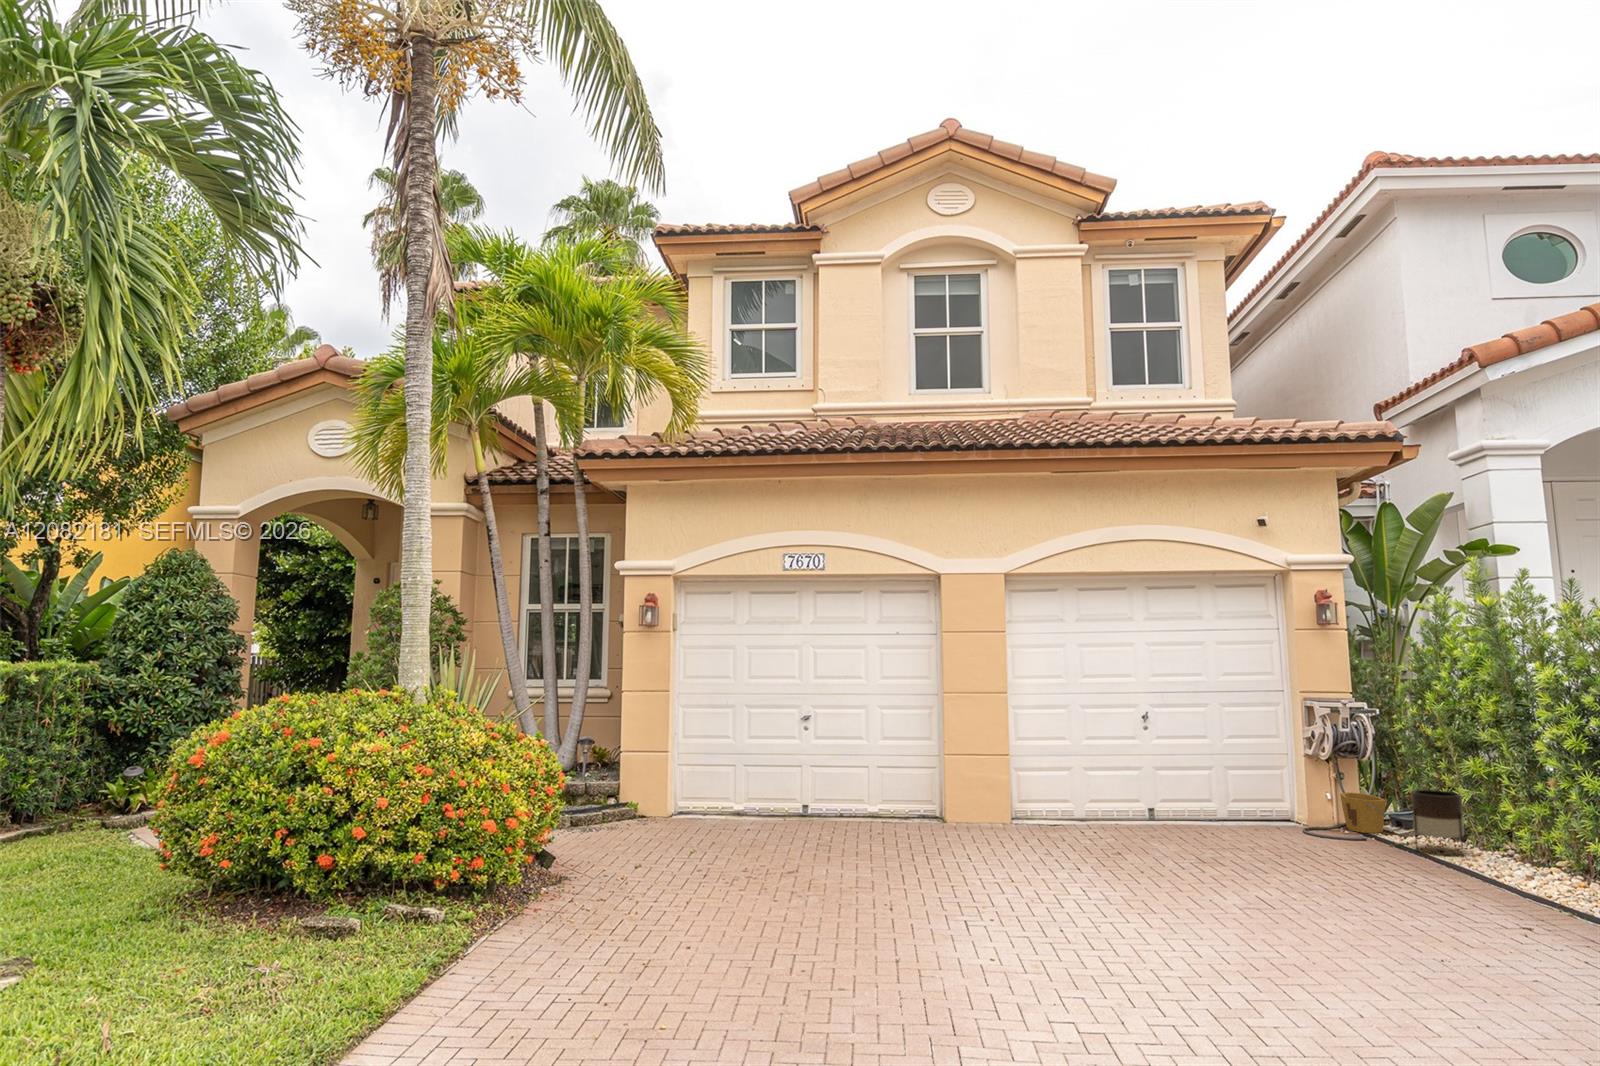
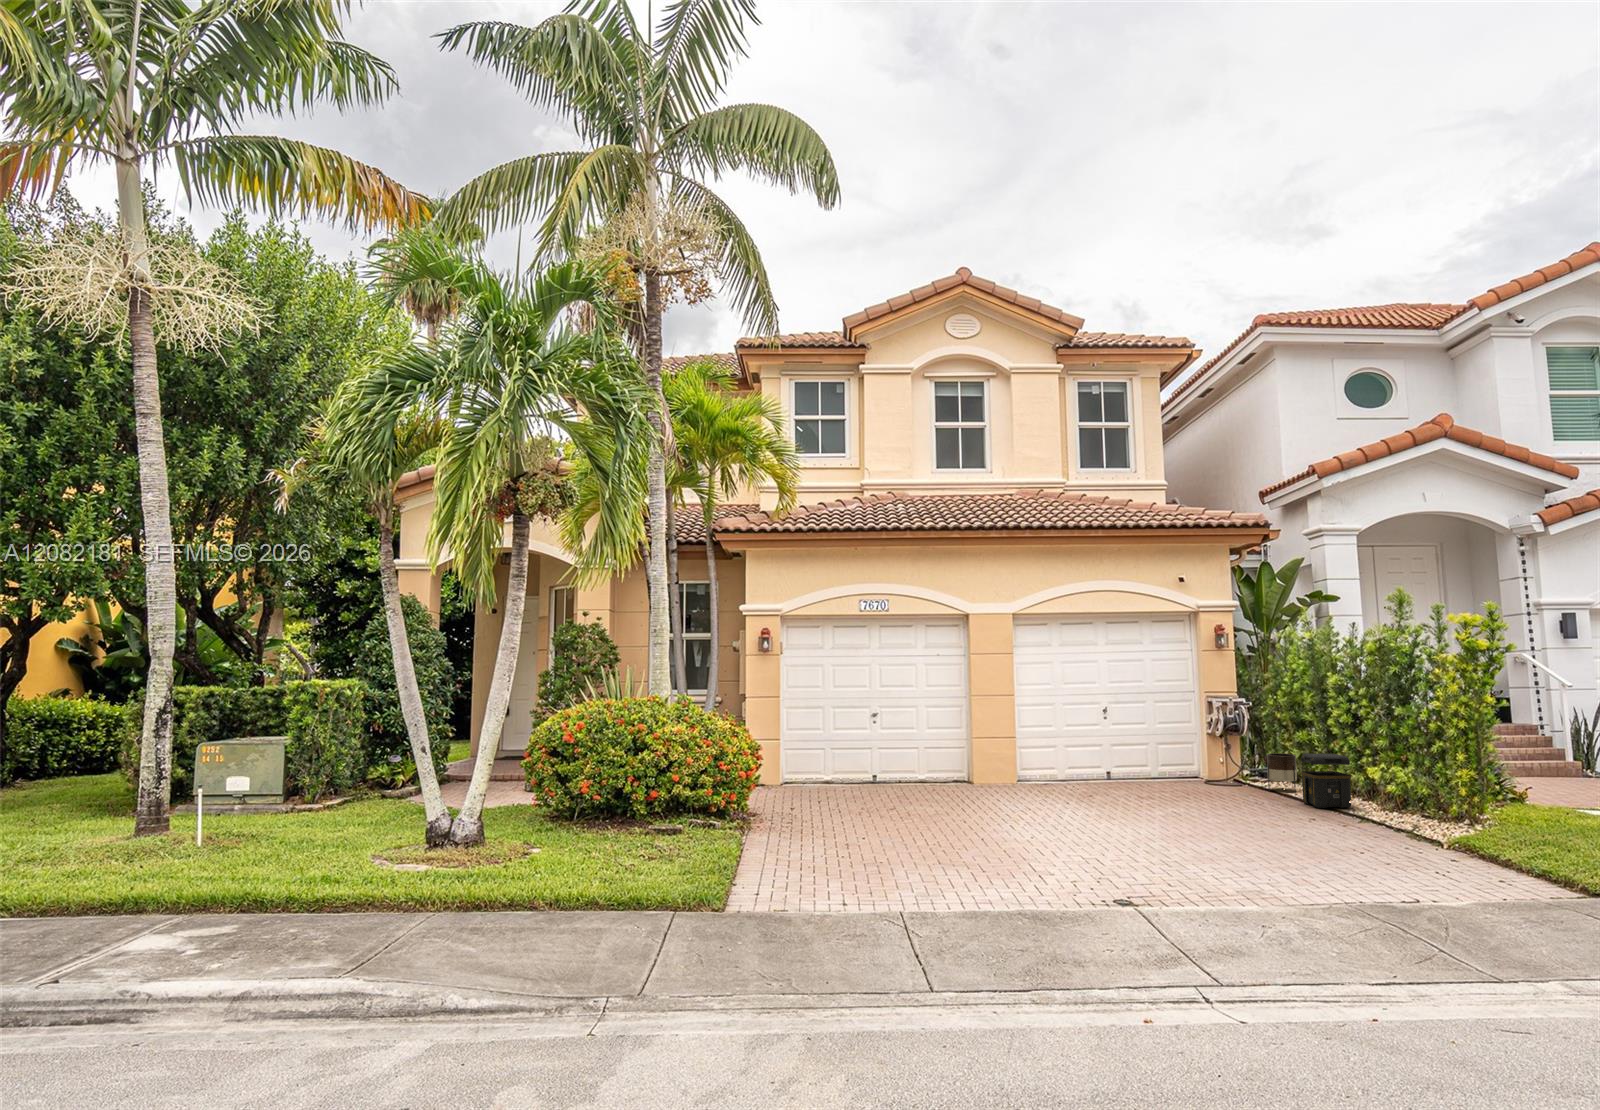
bucket: present [1340,792,1386,833] -> none [1227,758,1255,783]
toolbox: none [1483,798,1584,897] -> present [1301,754,1351,808]

